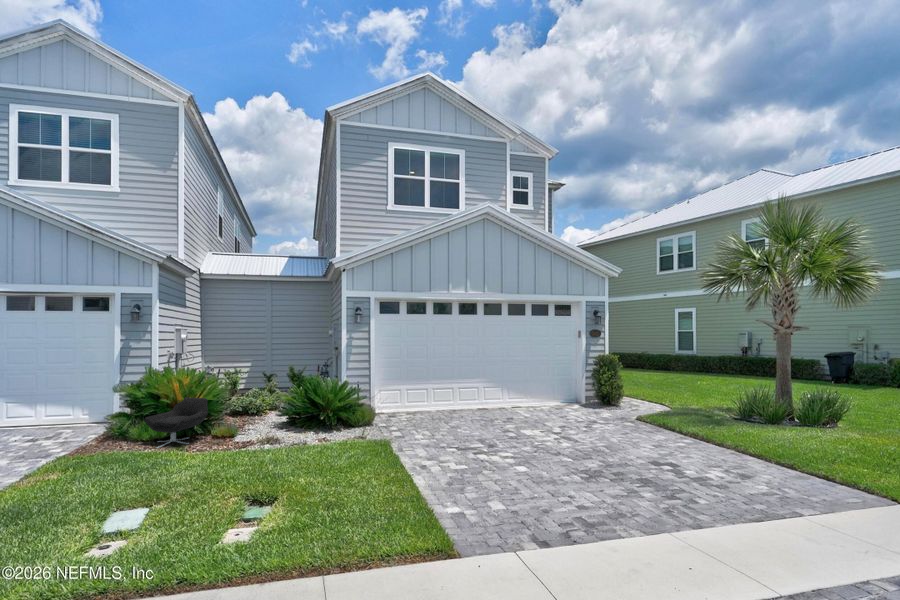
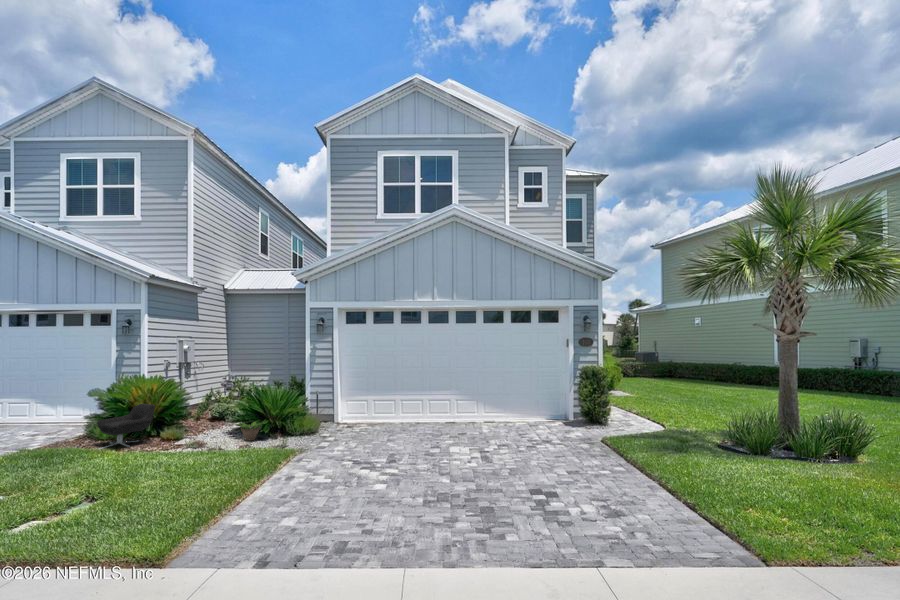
decorative plant: none [298,413,331,432] -> present [237,422,266,441]

